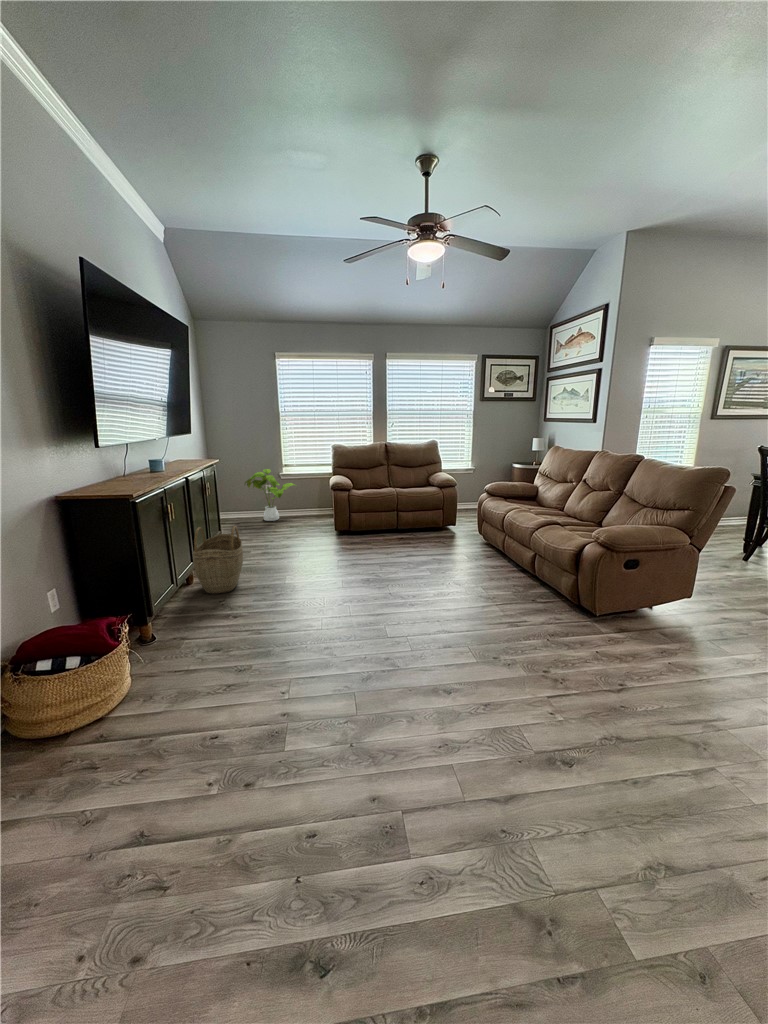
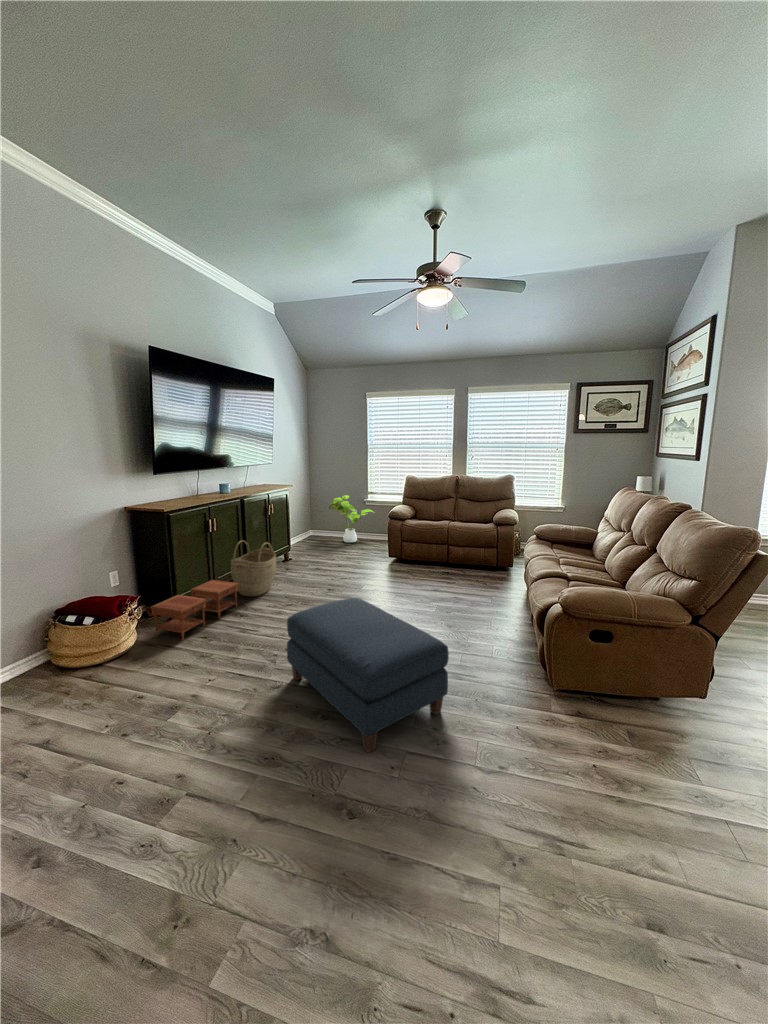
ottoman: none [367,567,546,706] -> present [287,598,449,753]
side table: none [138,578,223,662] -> present [150,580,239,641]

